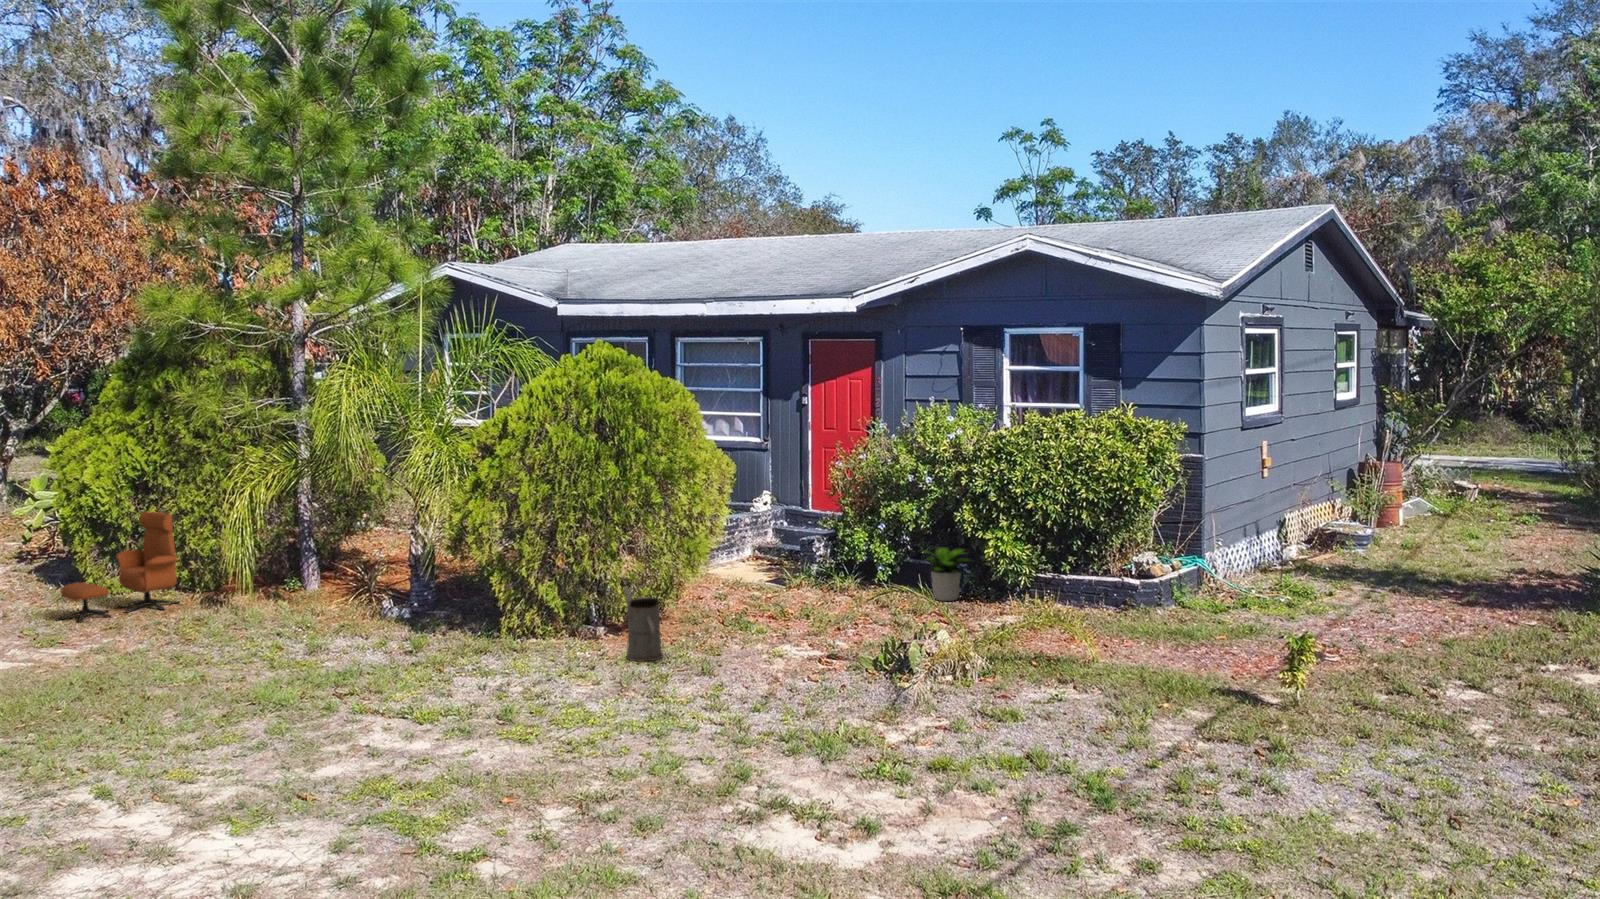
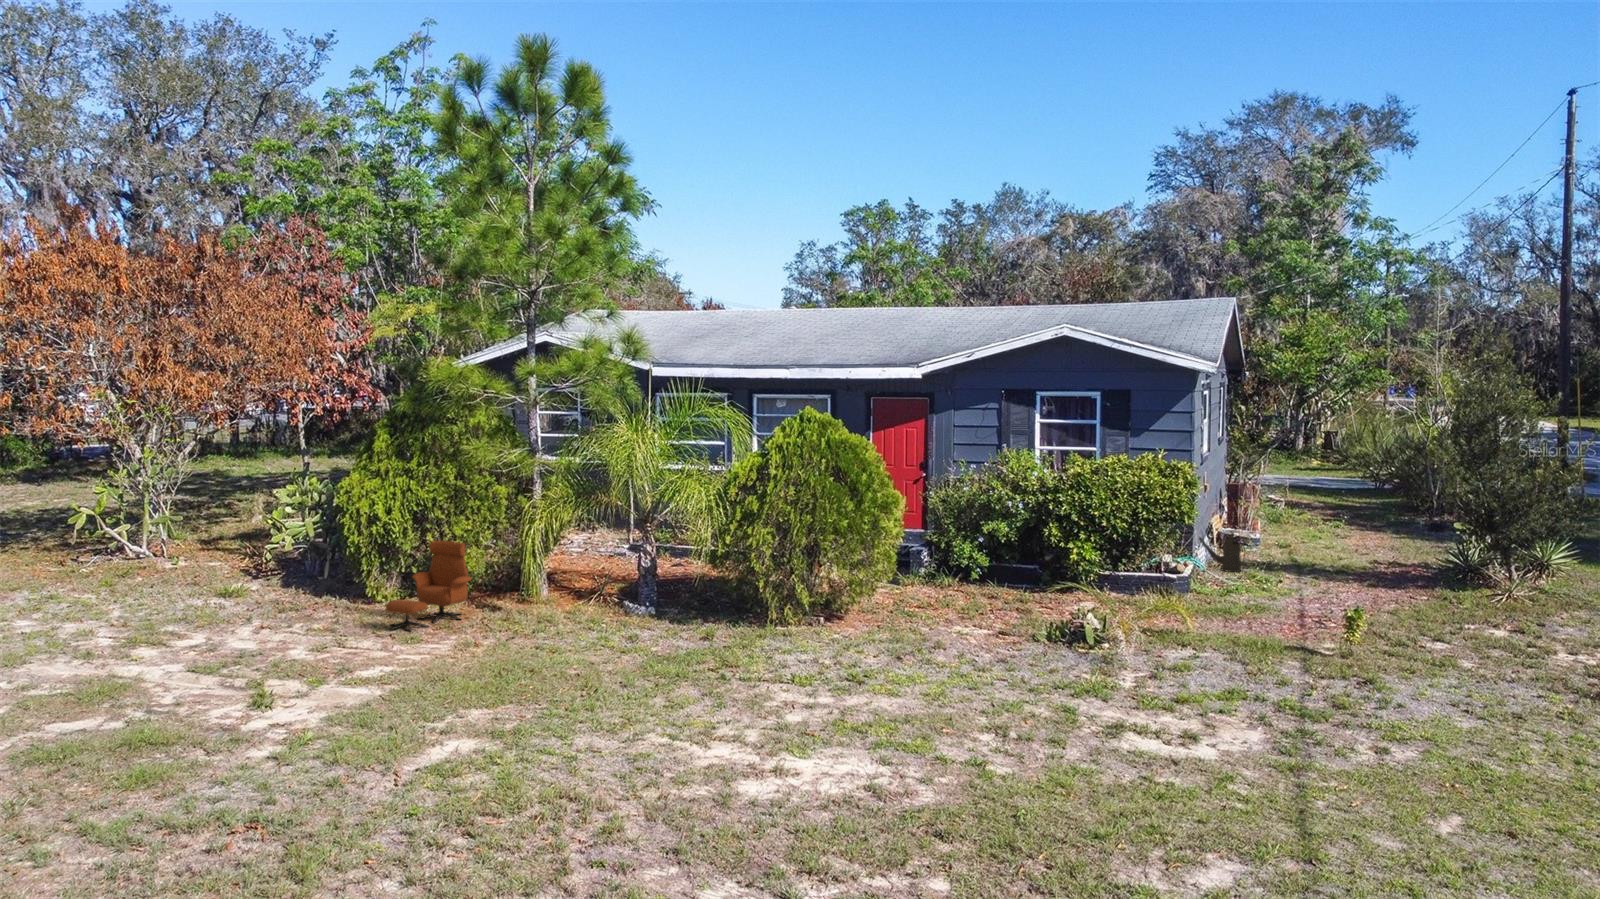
potted plant: present [921,547,973,601] -> none [1019,555,1064,594]
watering can: present [624,585,663,662] -> present [1199,532,1241,572]

